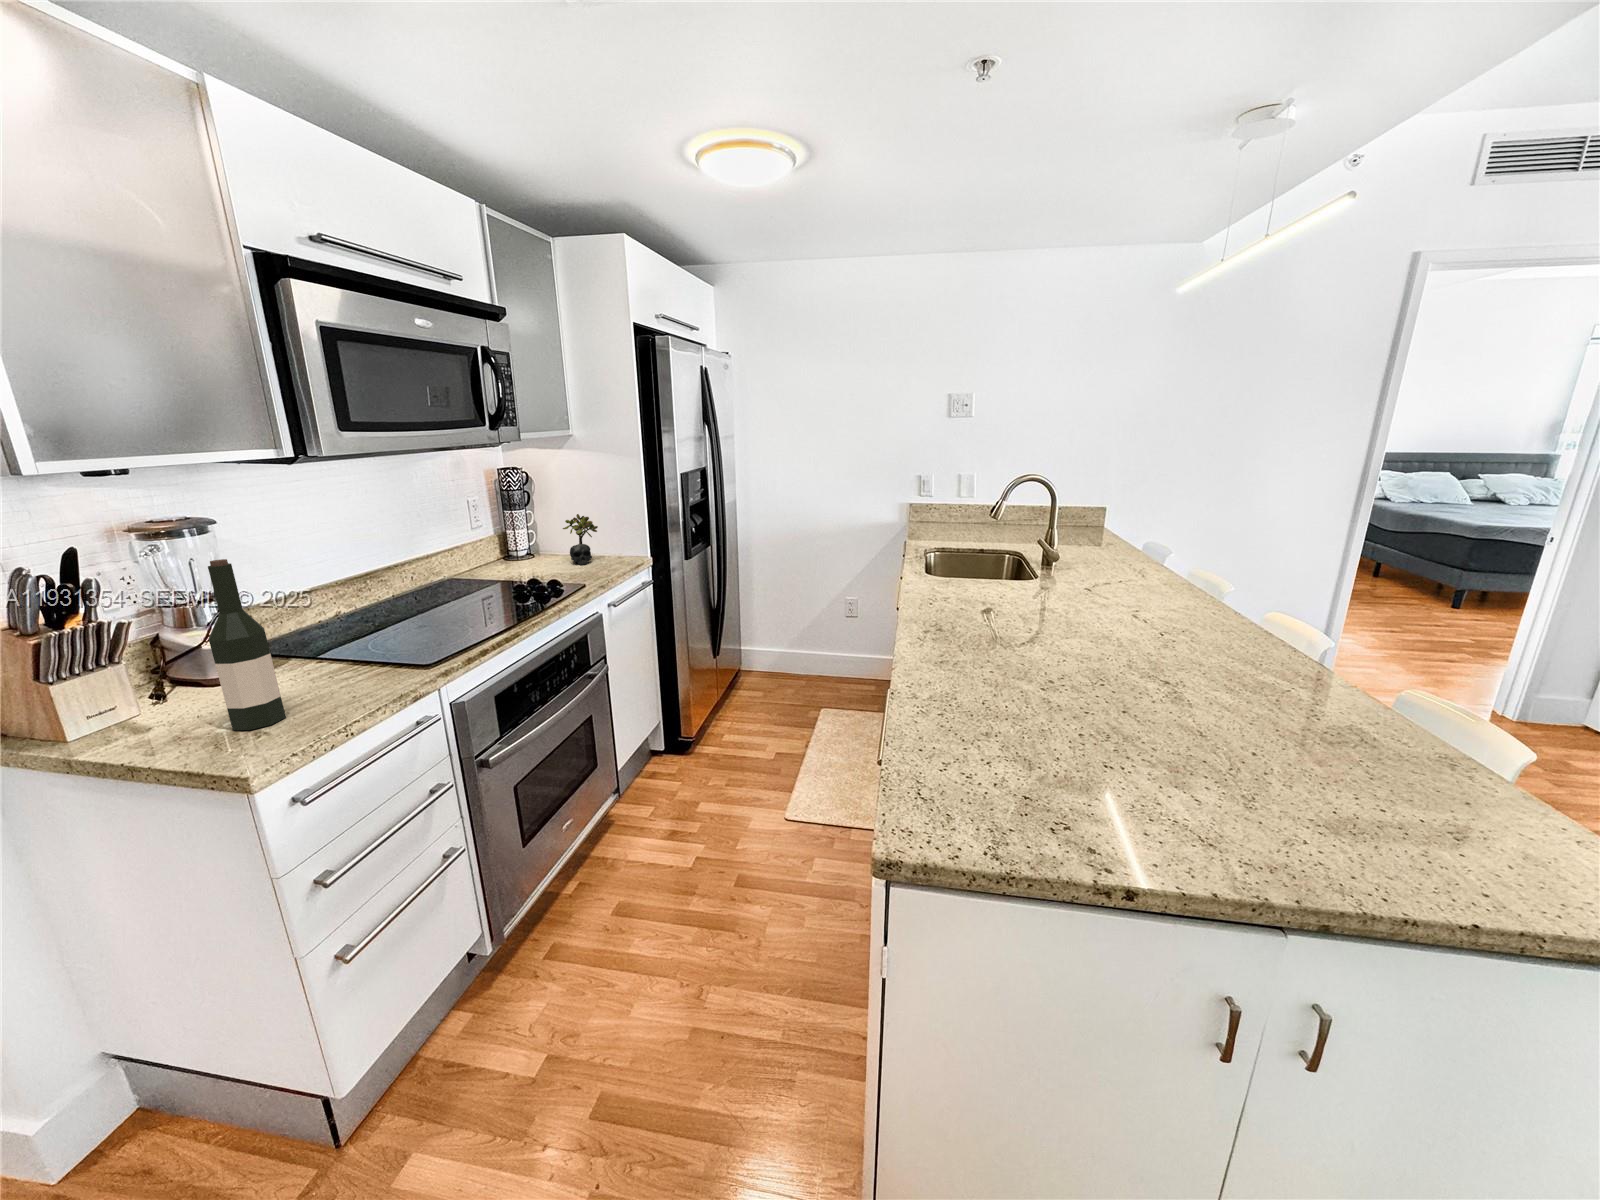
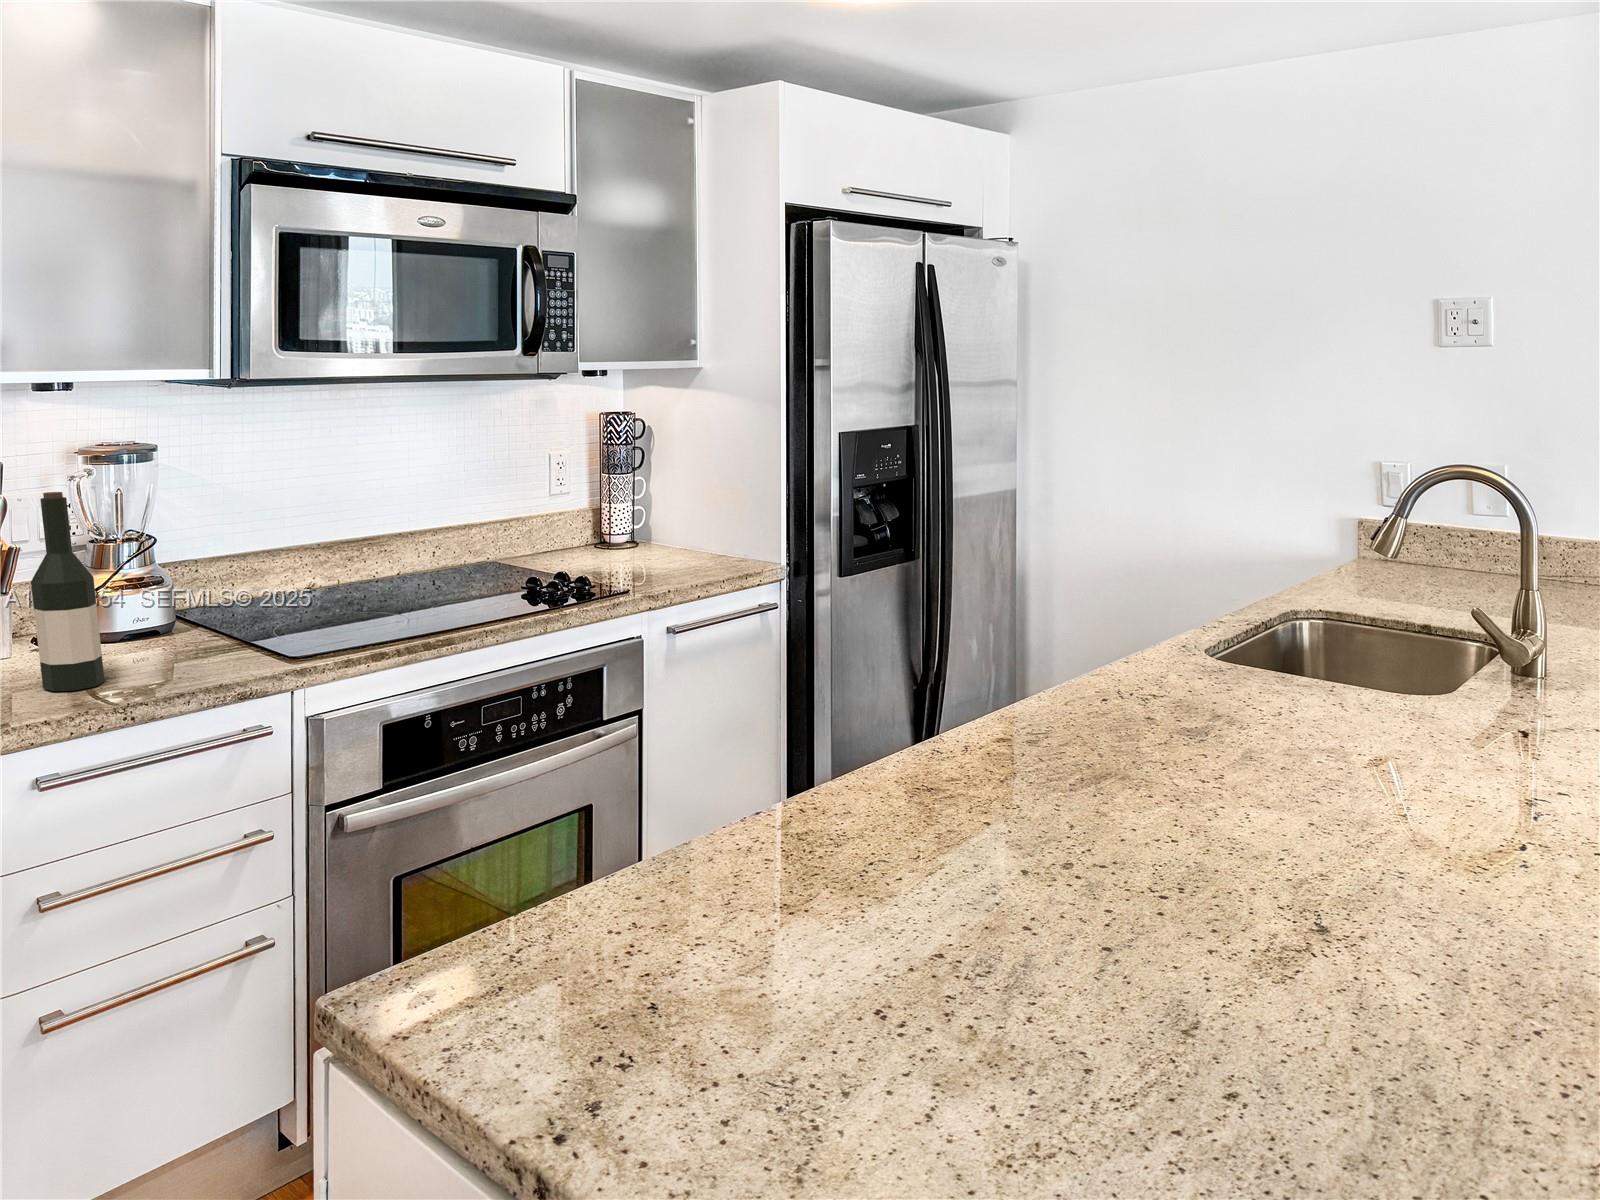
succulent plant: present [563,514,598,565] -> none [653,487,703,565]

